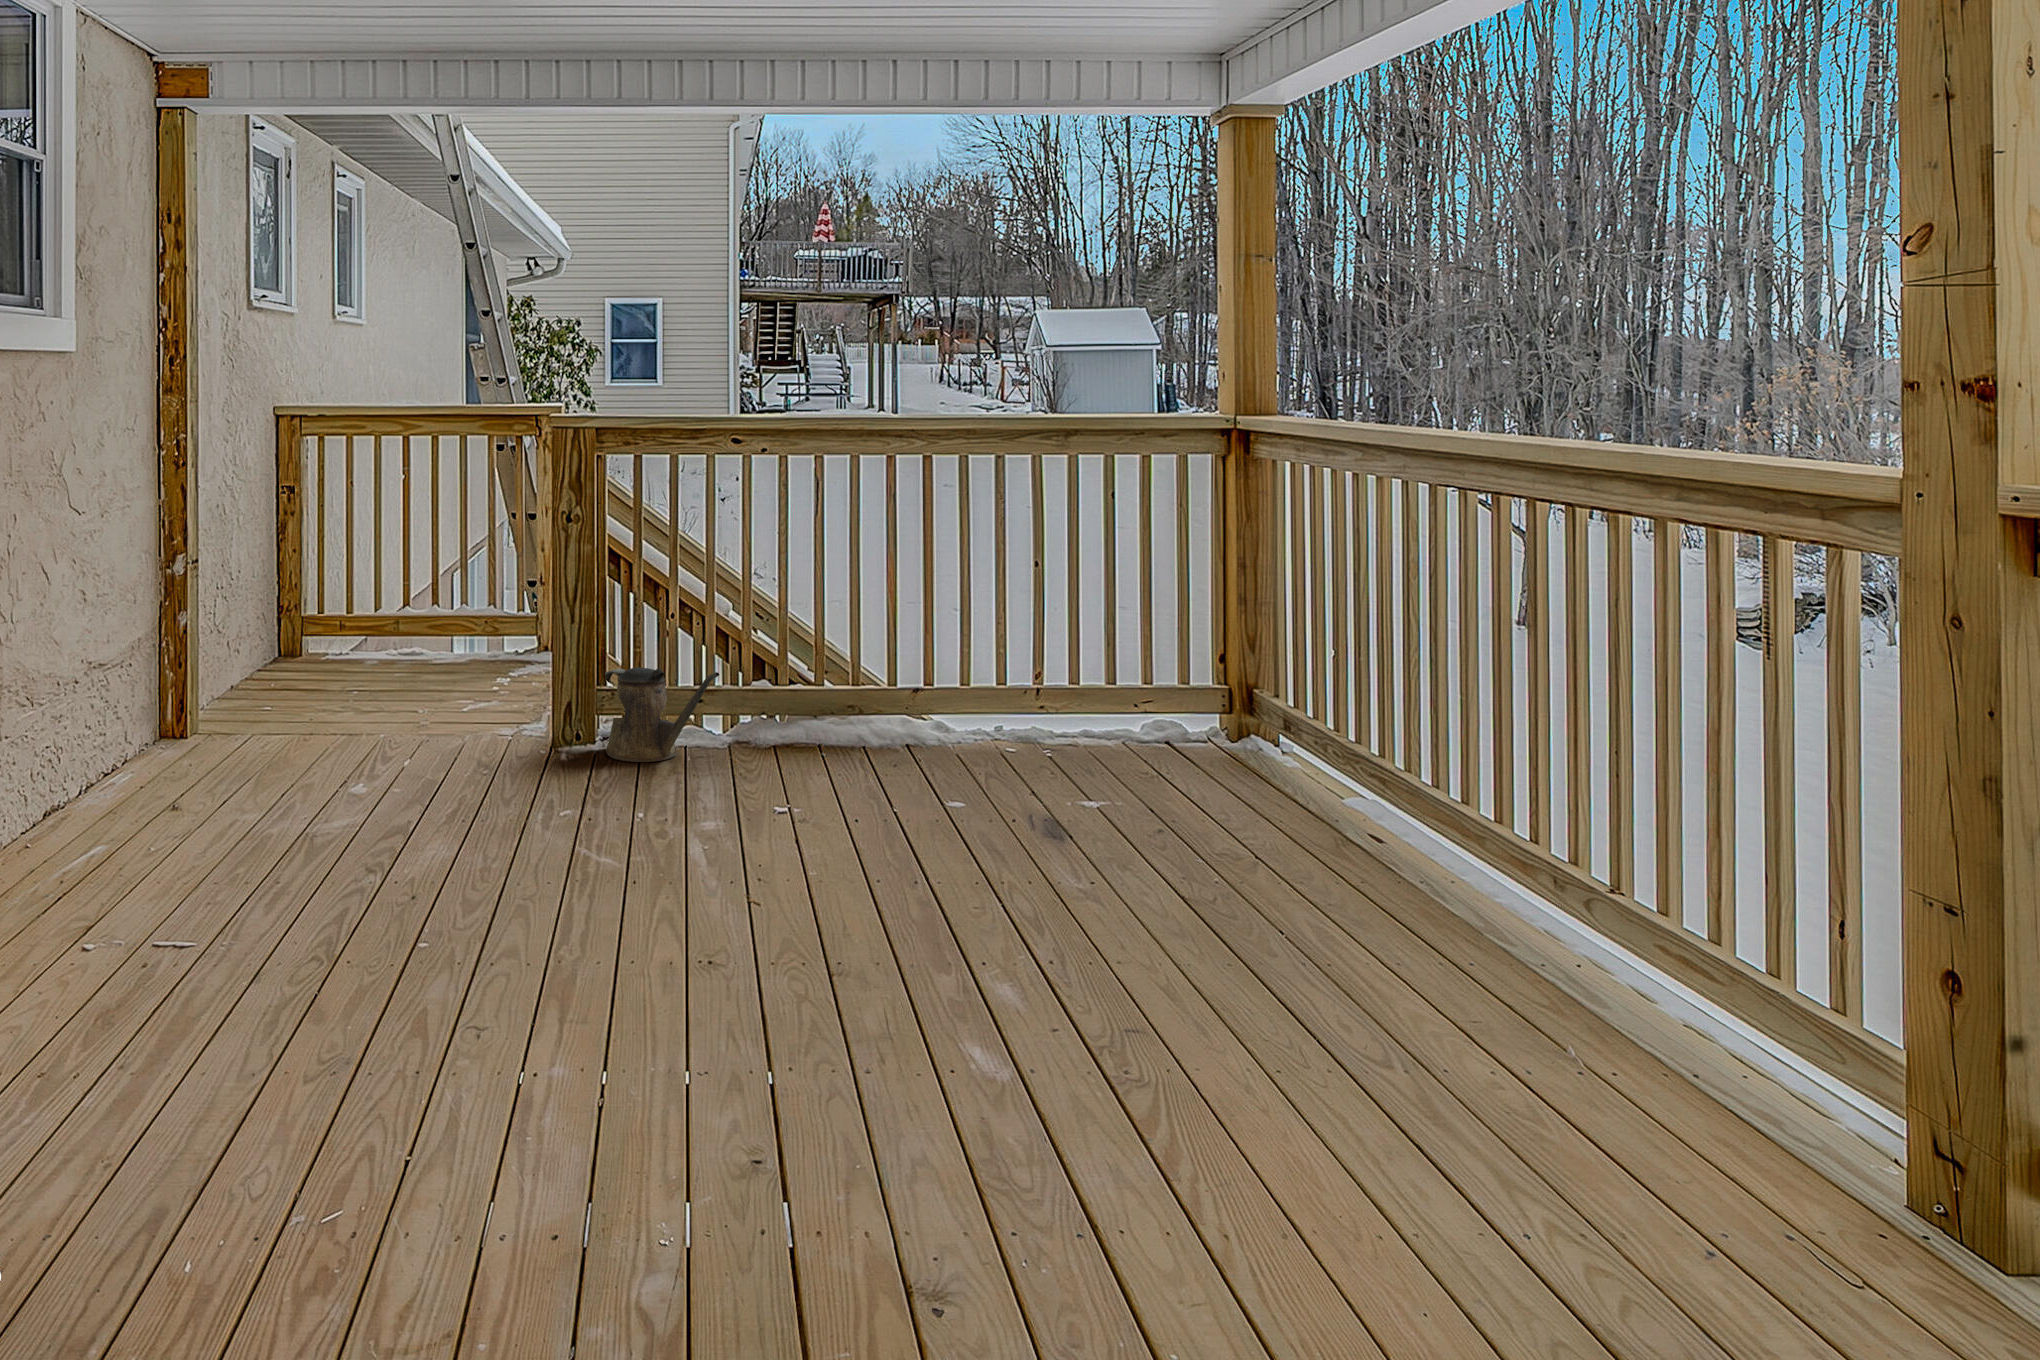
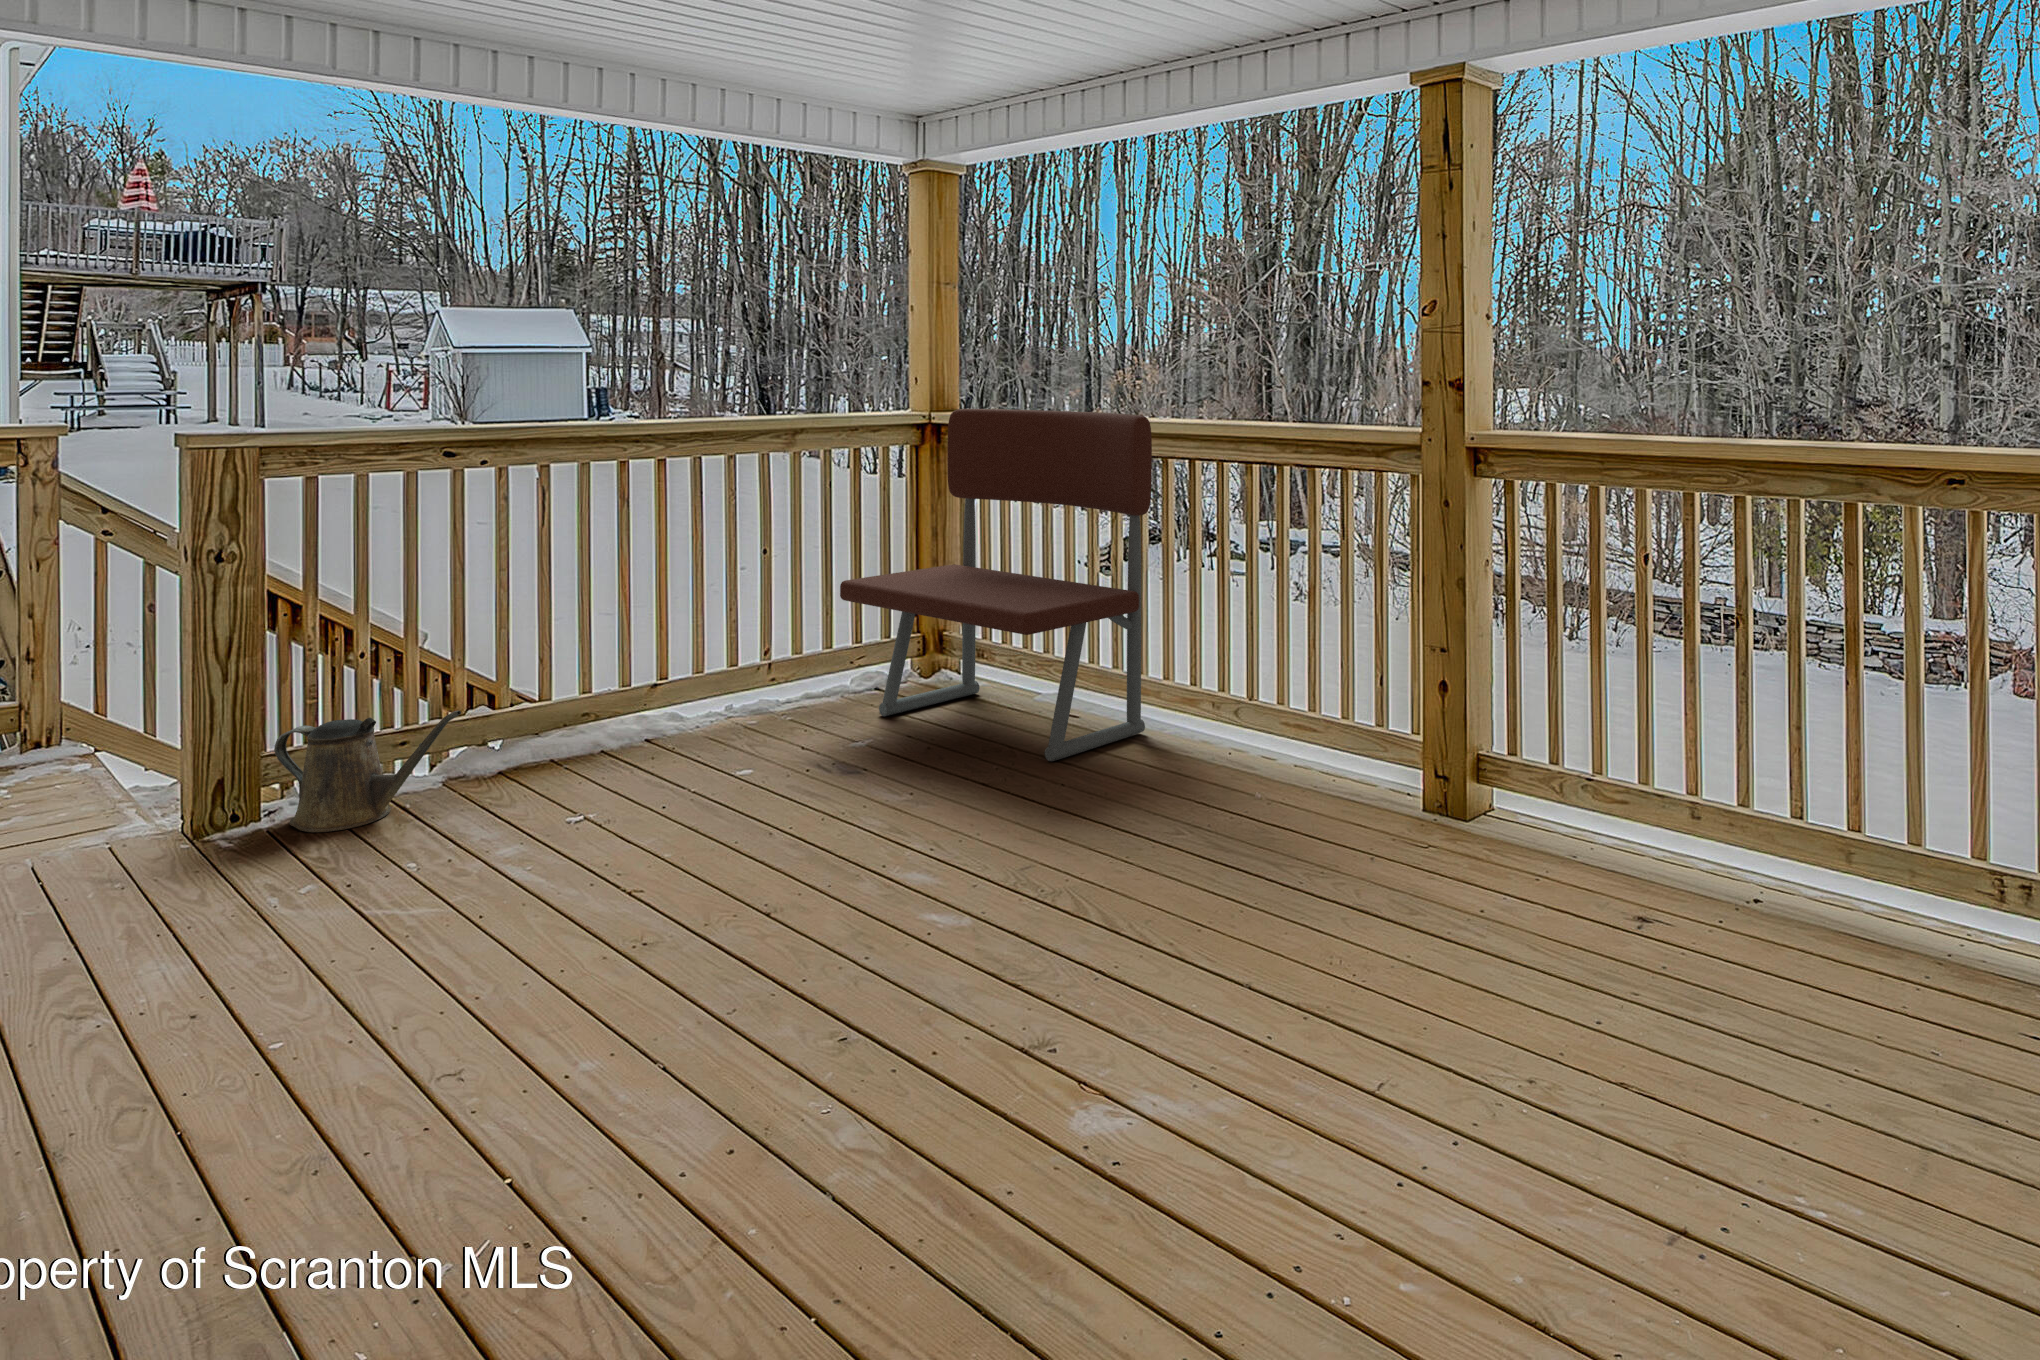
bench: none [1102,418,1480,848] -> present [840,409,1152,761]

